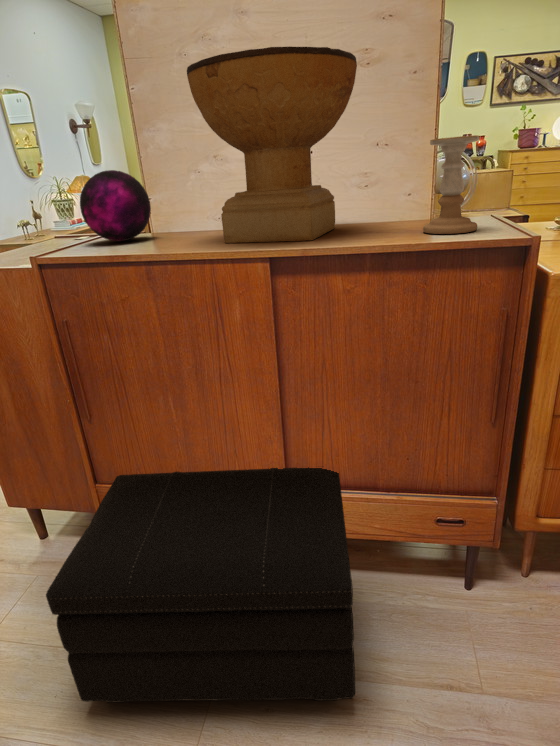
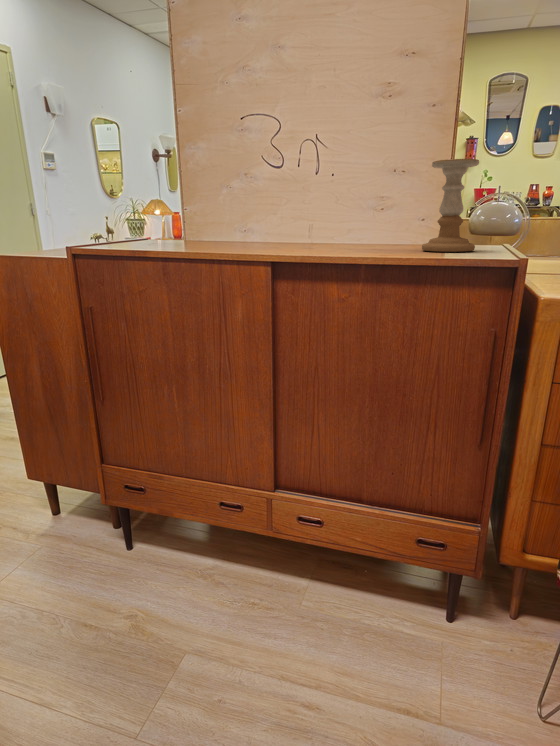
decorative bowl: present [187,46,357,243] -> none [217,71,373,250]
decorative orb: present [80,170,151,241] -> none [121,181,184,245]
footstool: present [46,467,355,703] -> none [25,457,326,704]

